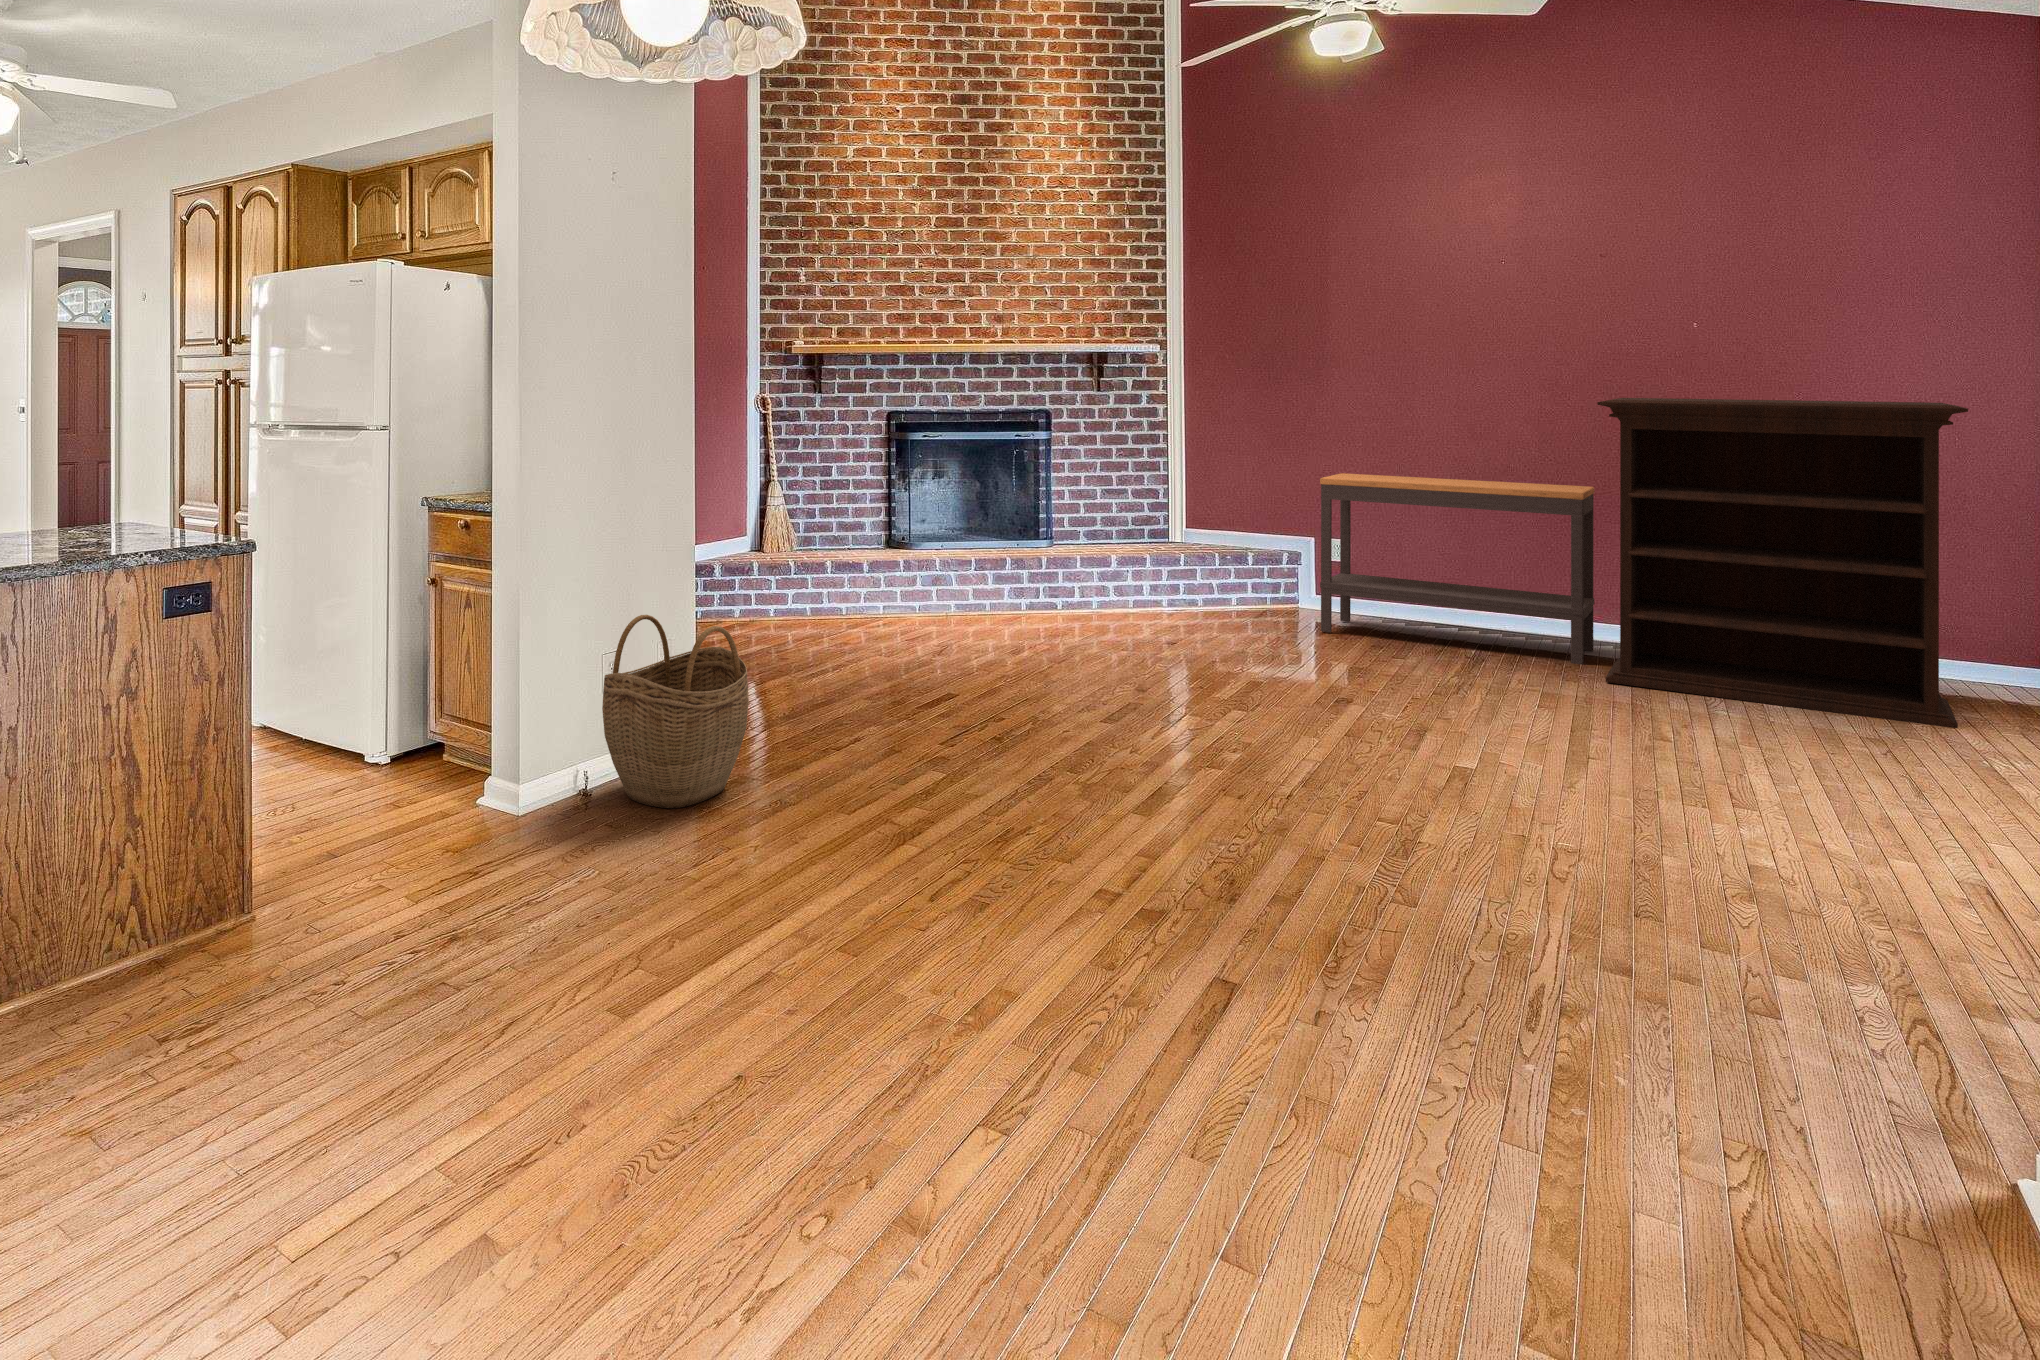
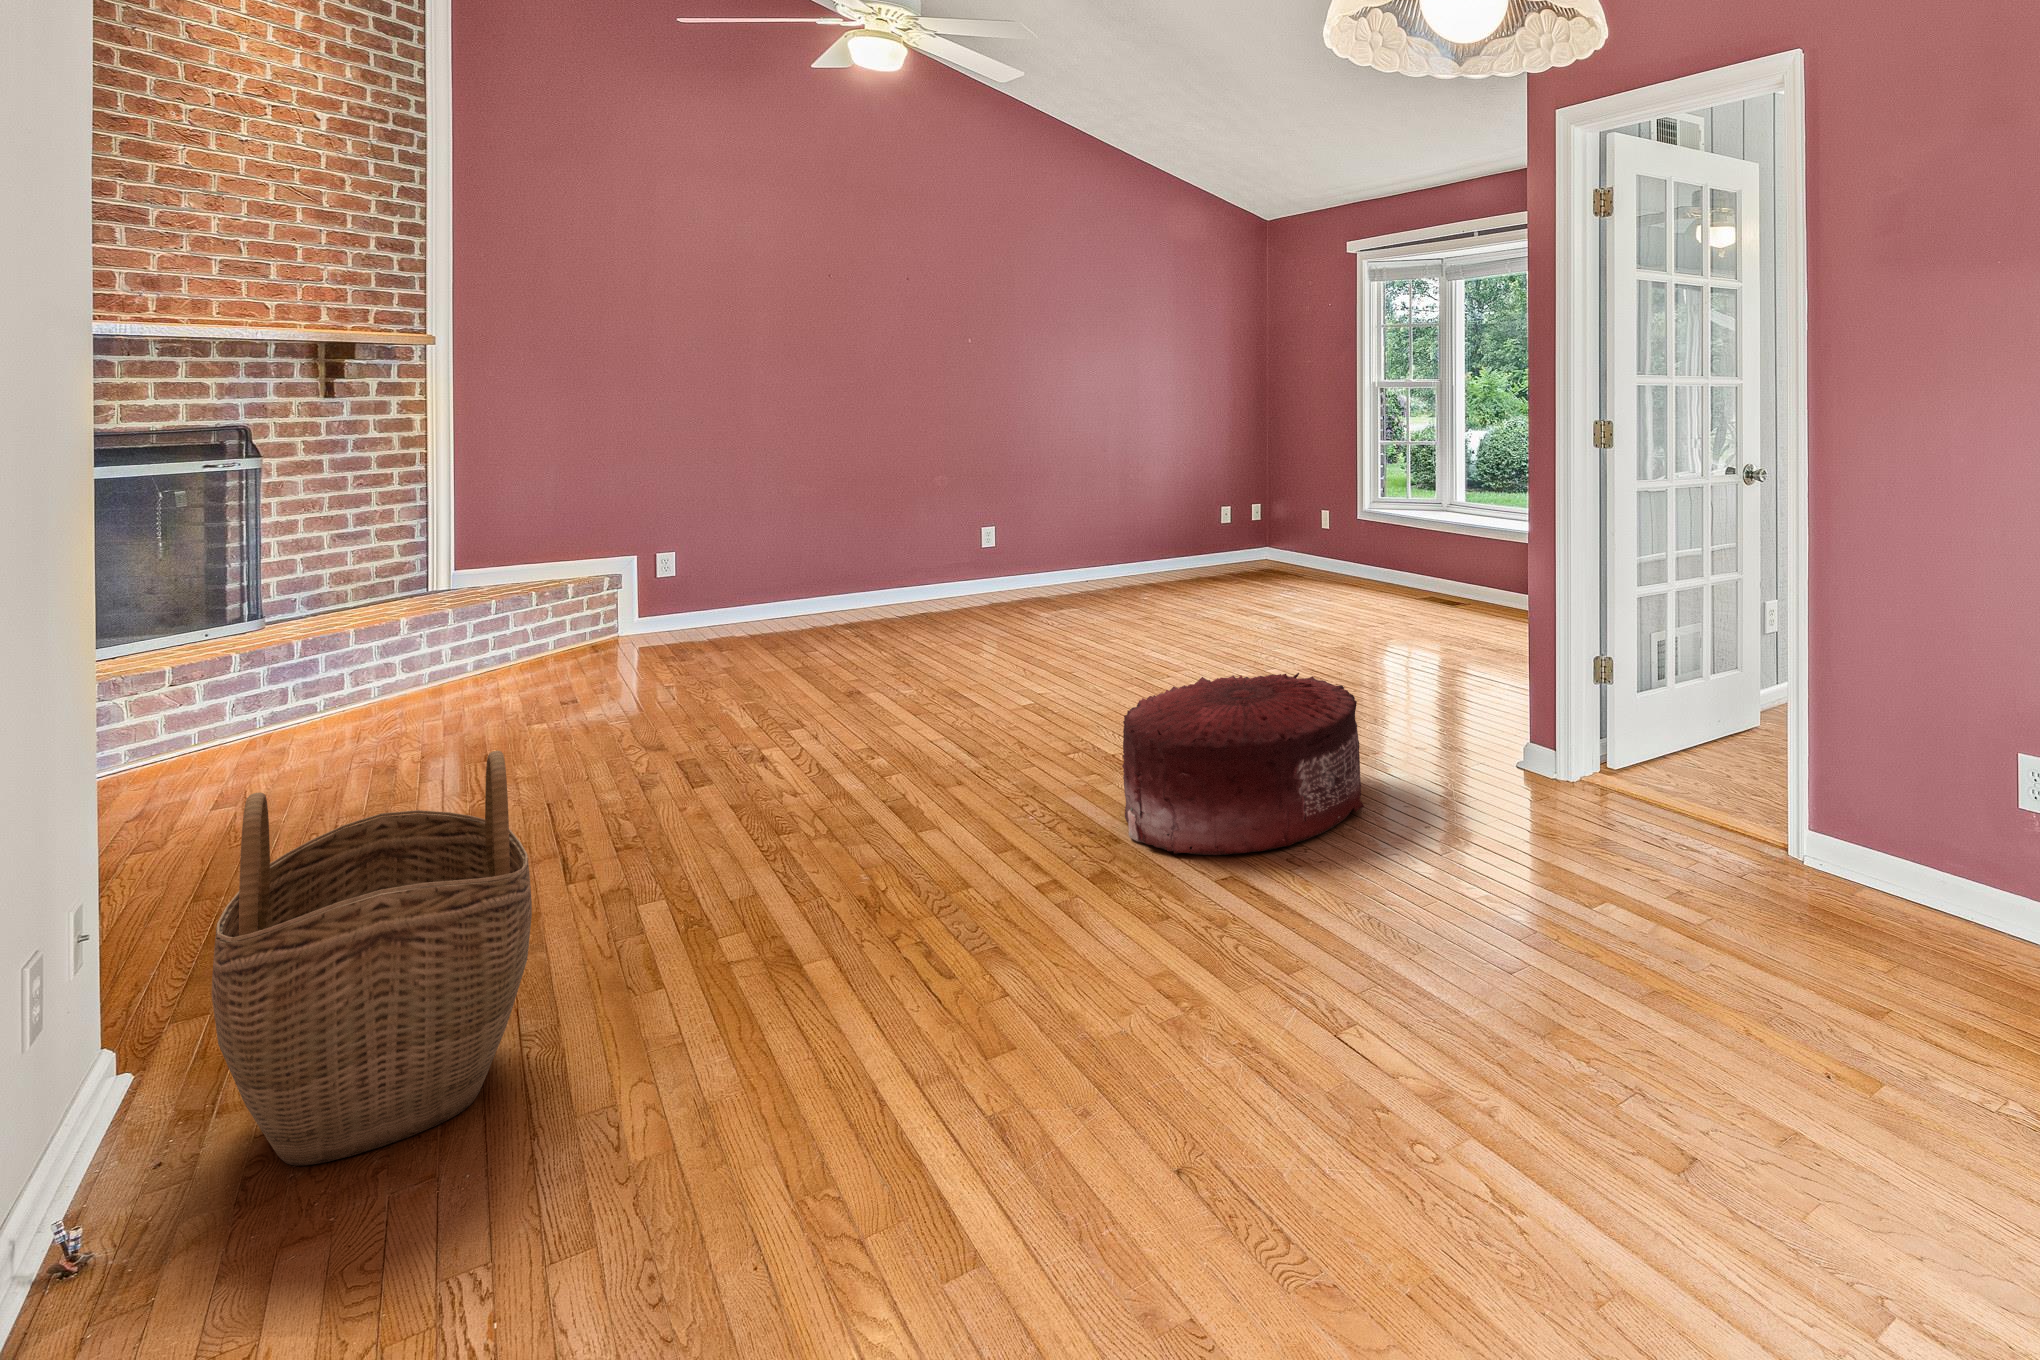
bookshelf: present [1597,398,1968,728] -> none [952,379,1184,617]
console table: present [1320,473,1595,665] -> none [680,463,943,647]
pouf: none [1096,759,1385,976] -> present [1122,673,1364,855]

